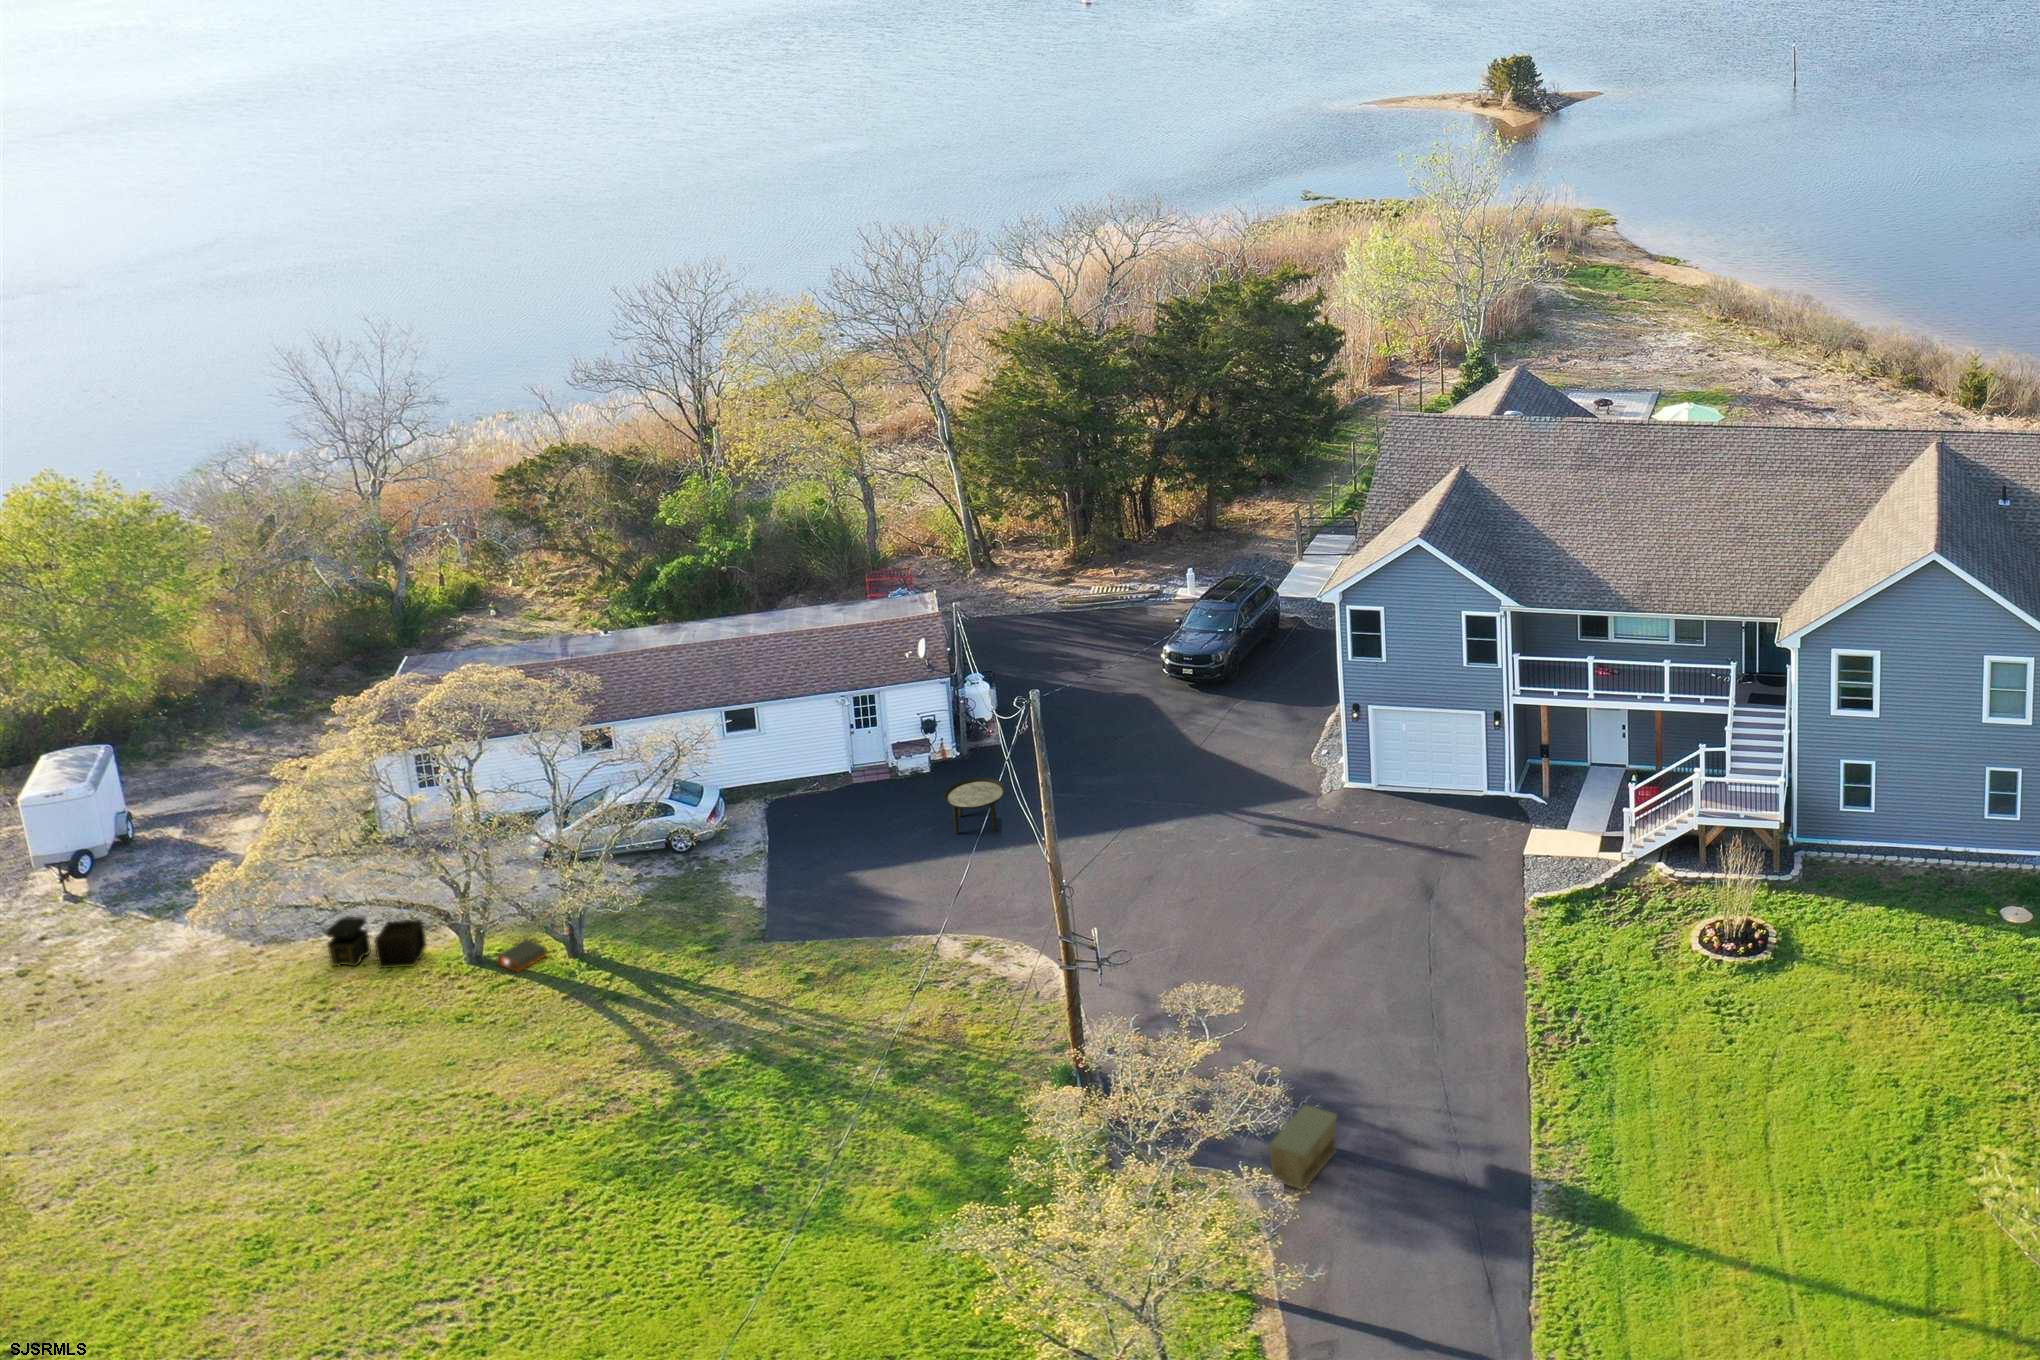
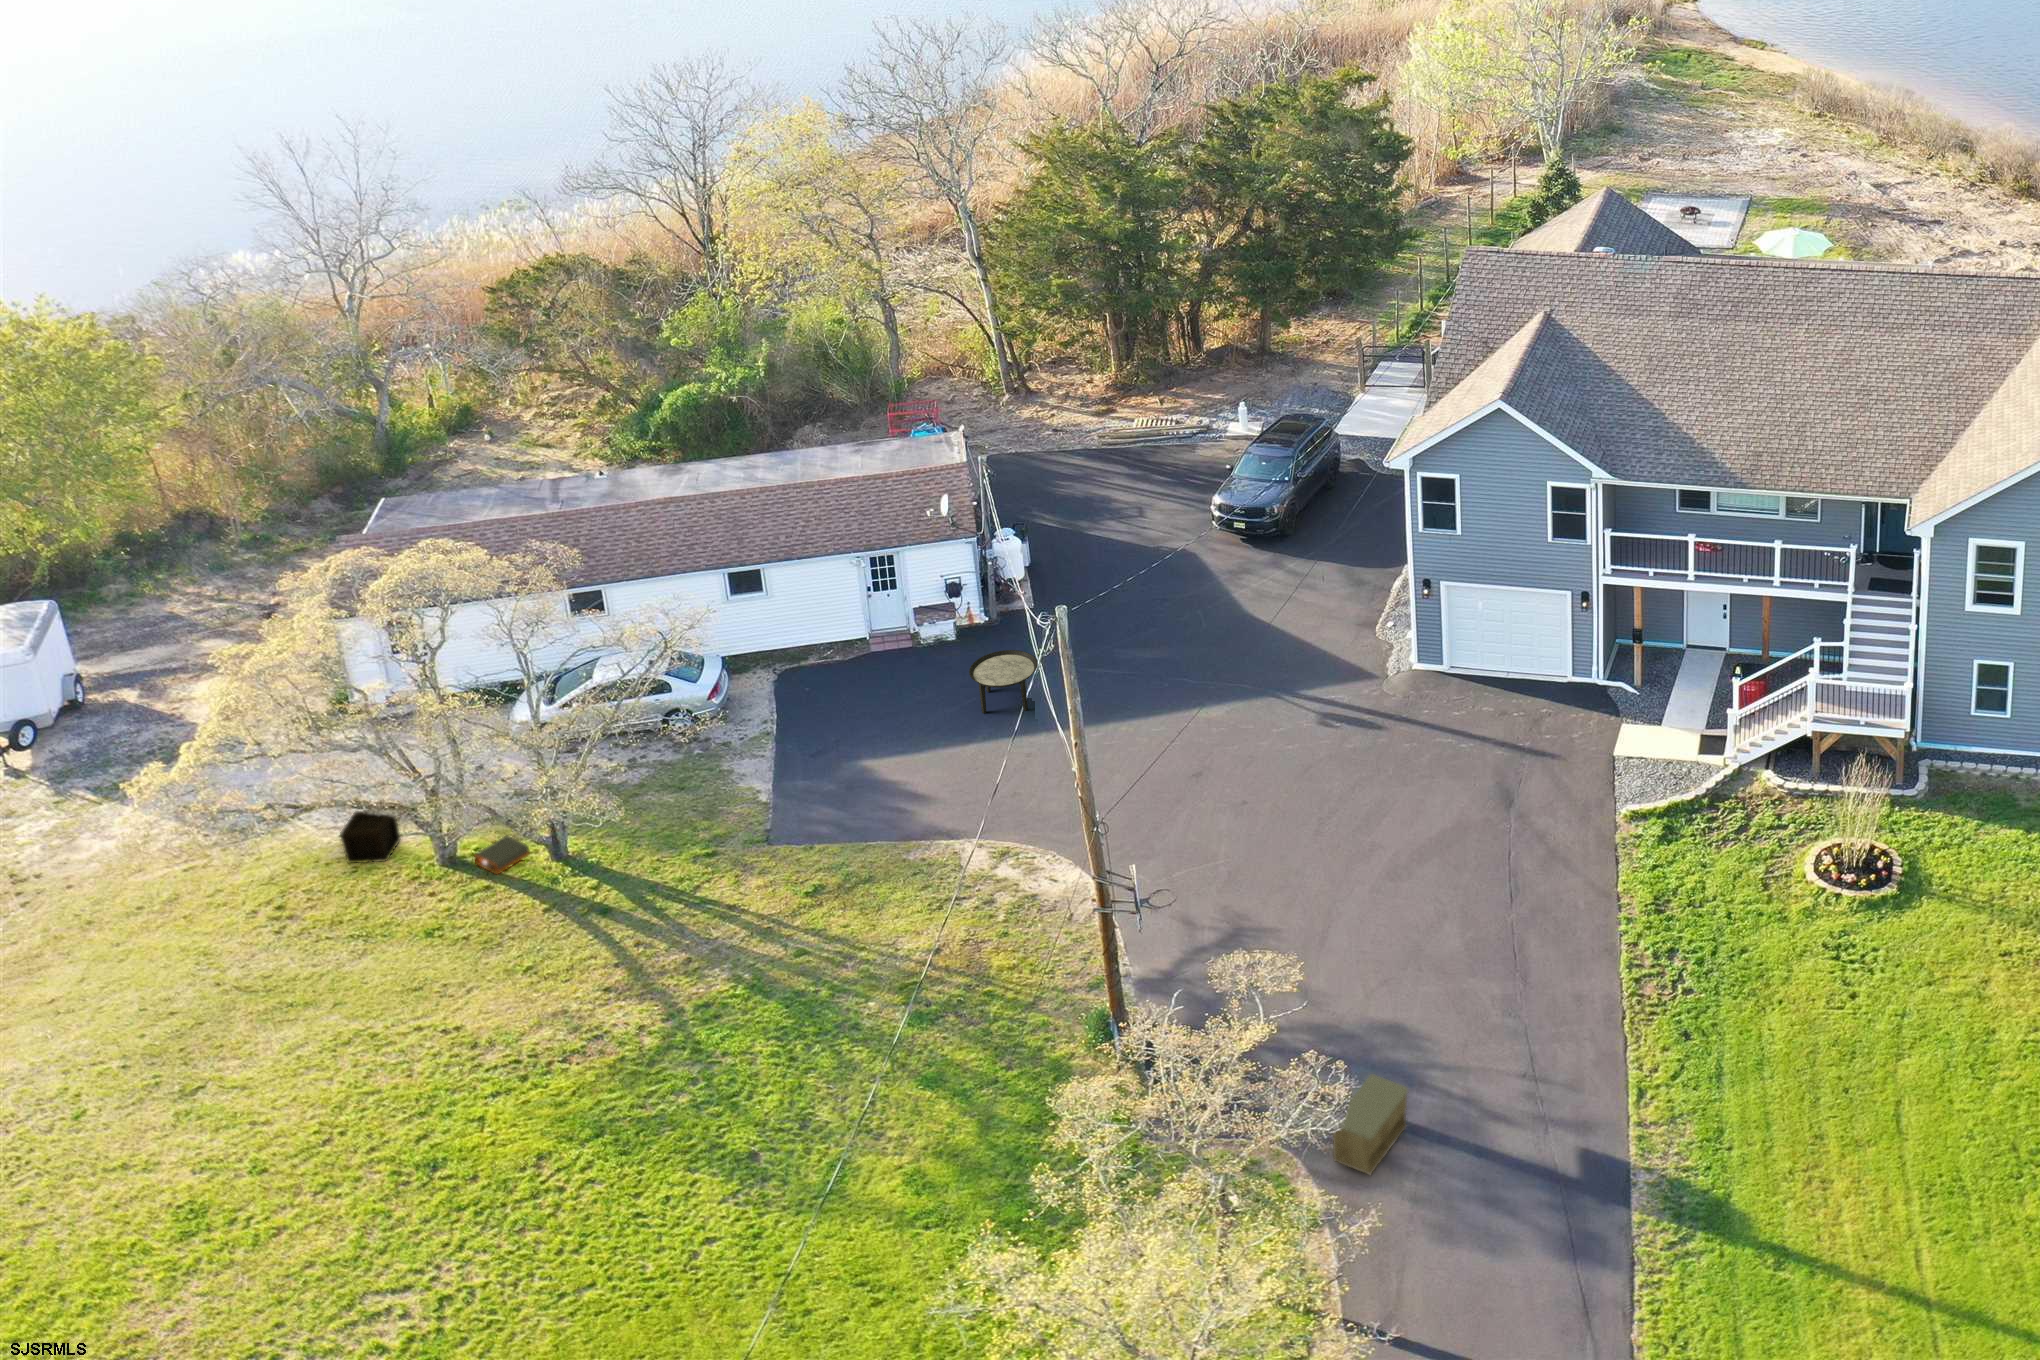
toolbox: present [326,917,371,966] -> none [286,806,340,860]

